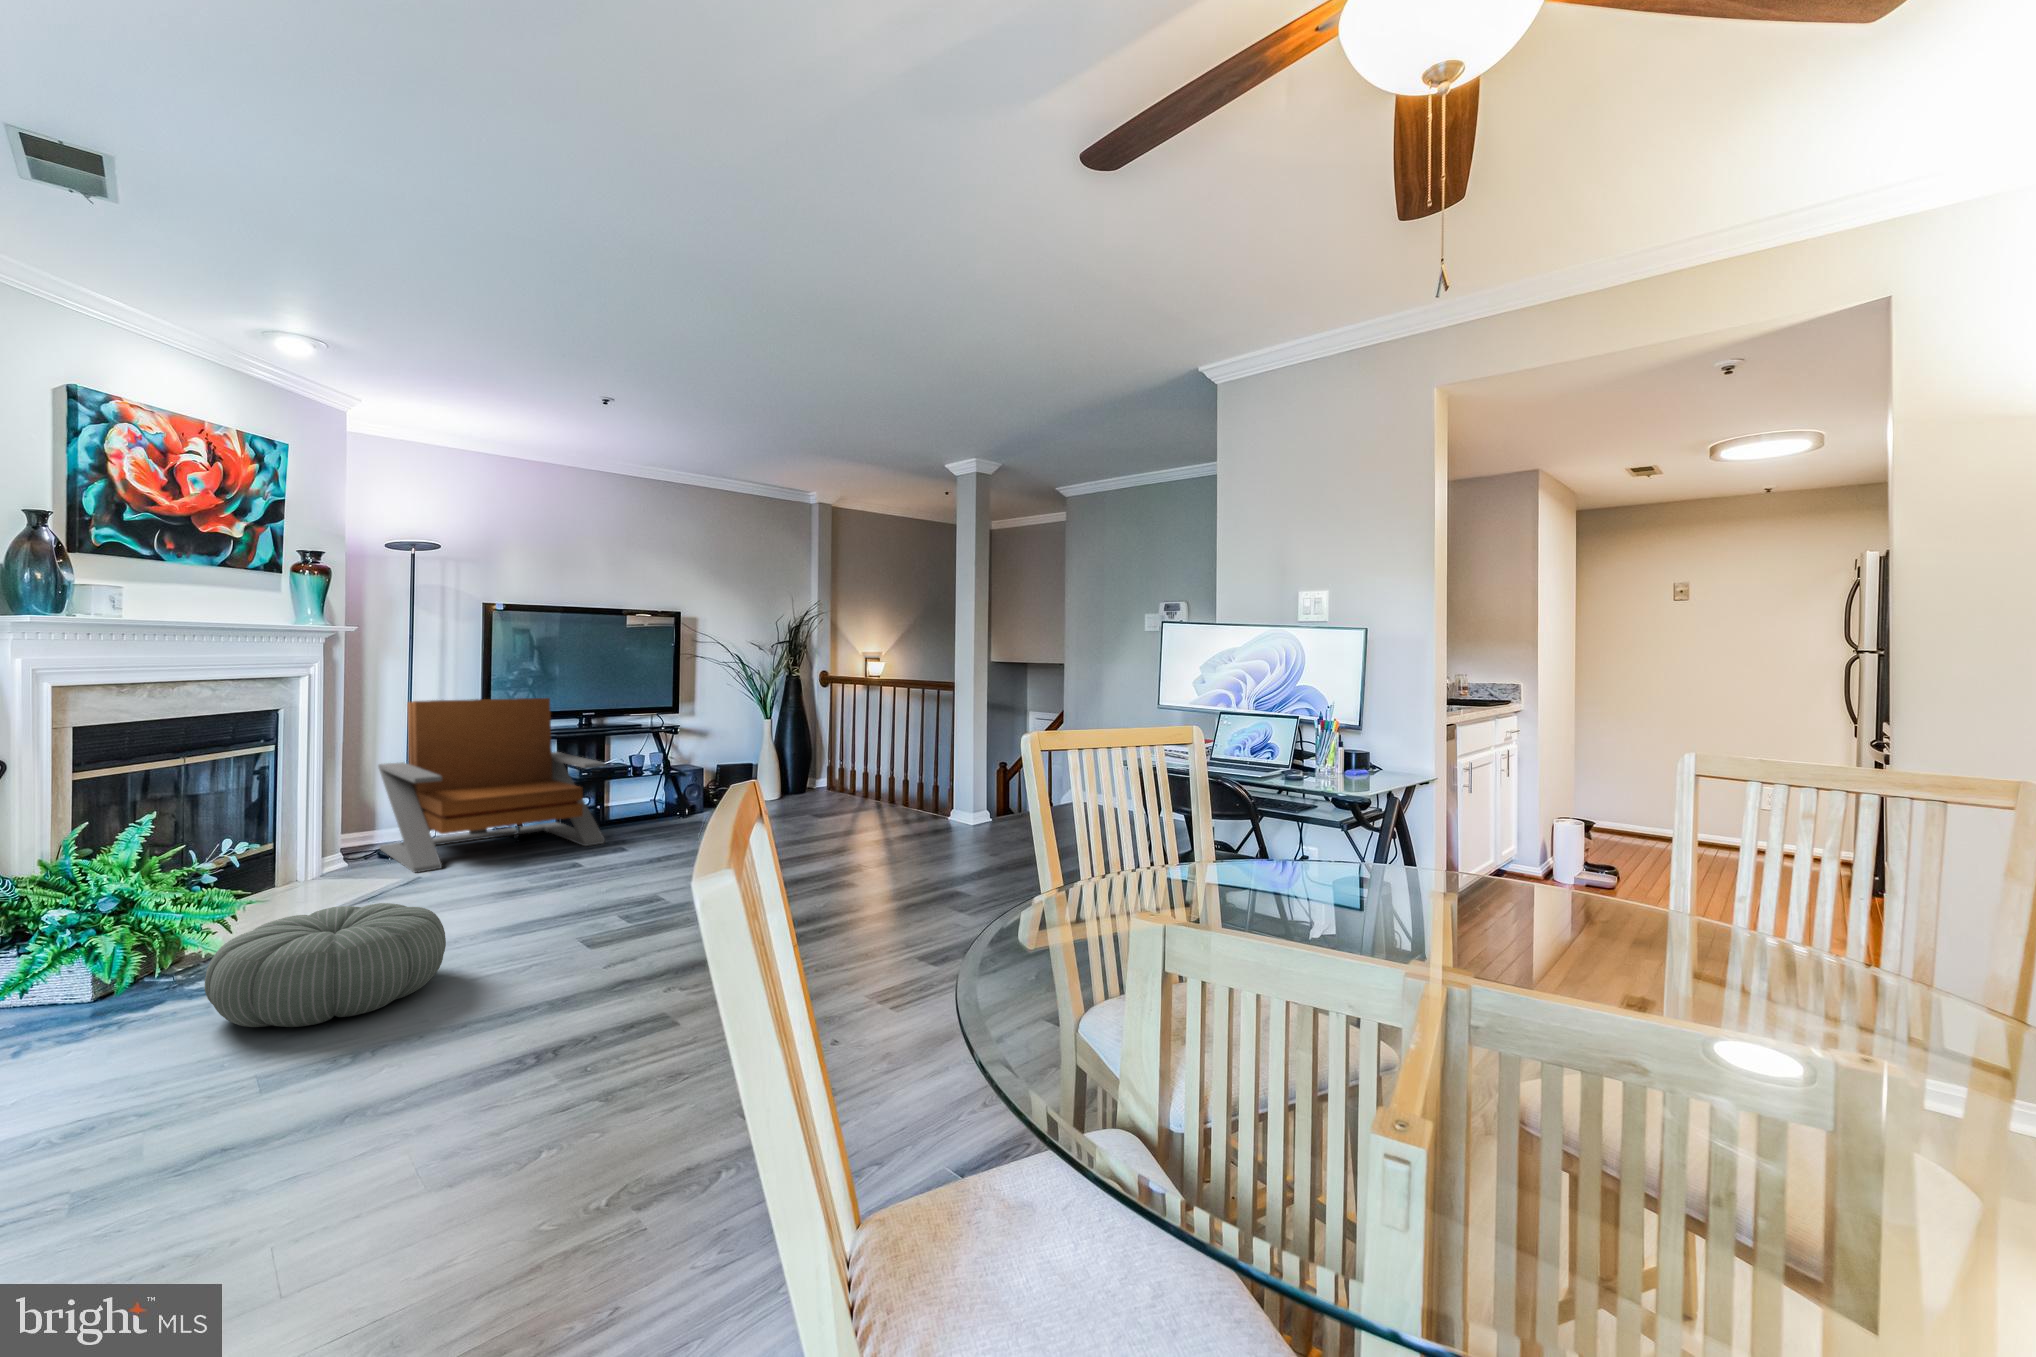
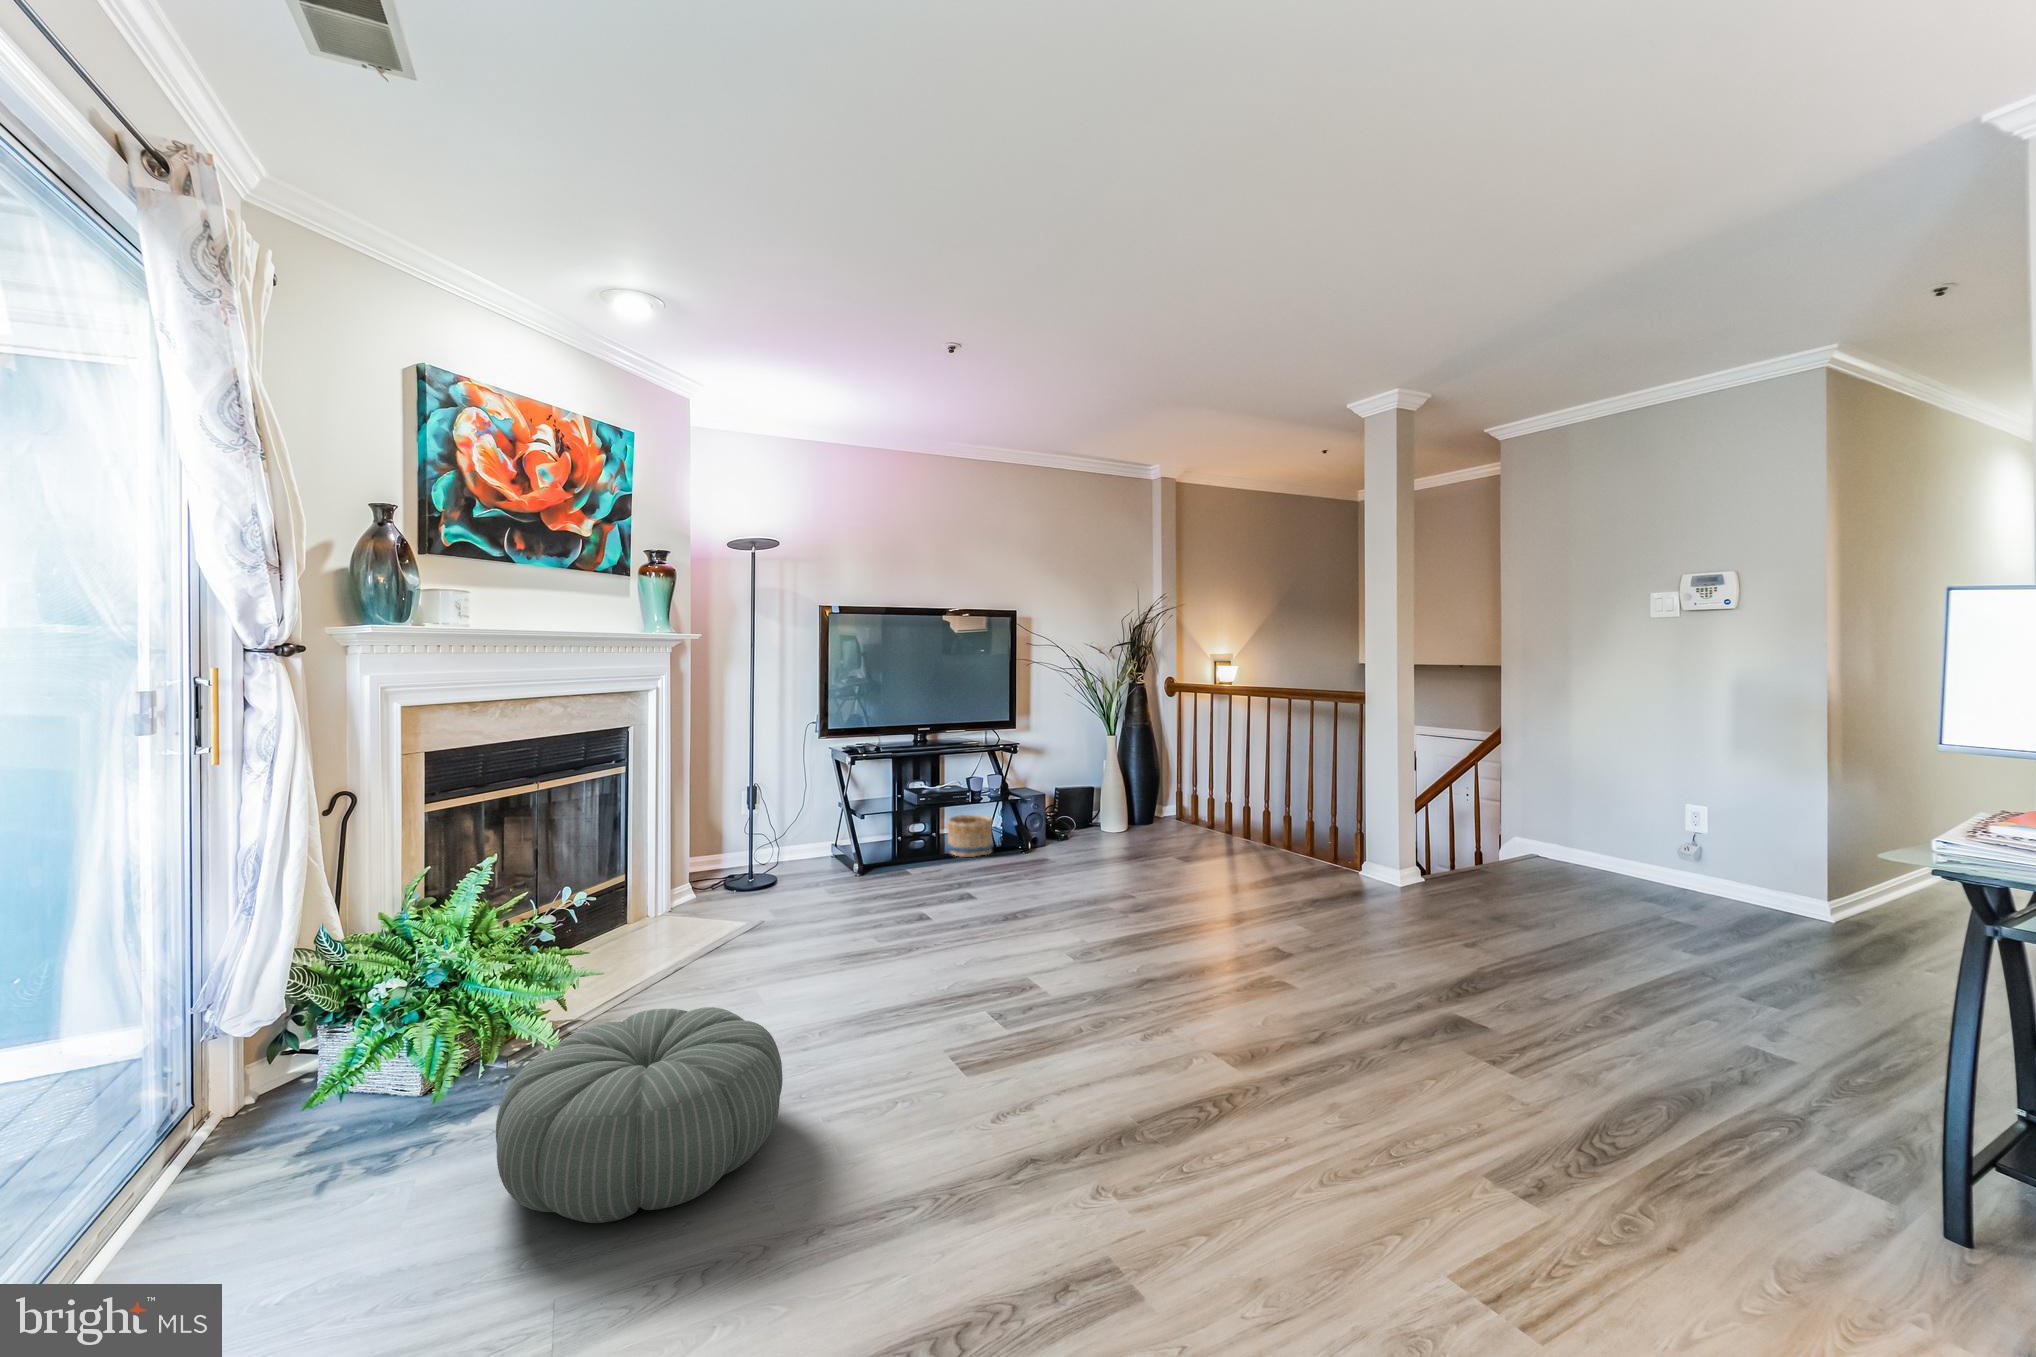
lounge chair: present [378,698,606,873] -> none [723,711,948,917]
basket: none [610,788,654,823] -> present [947,815,993,857]

